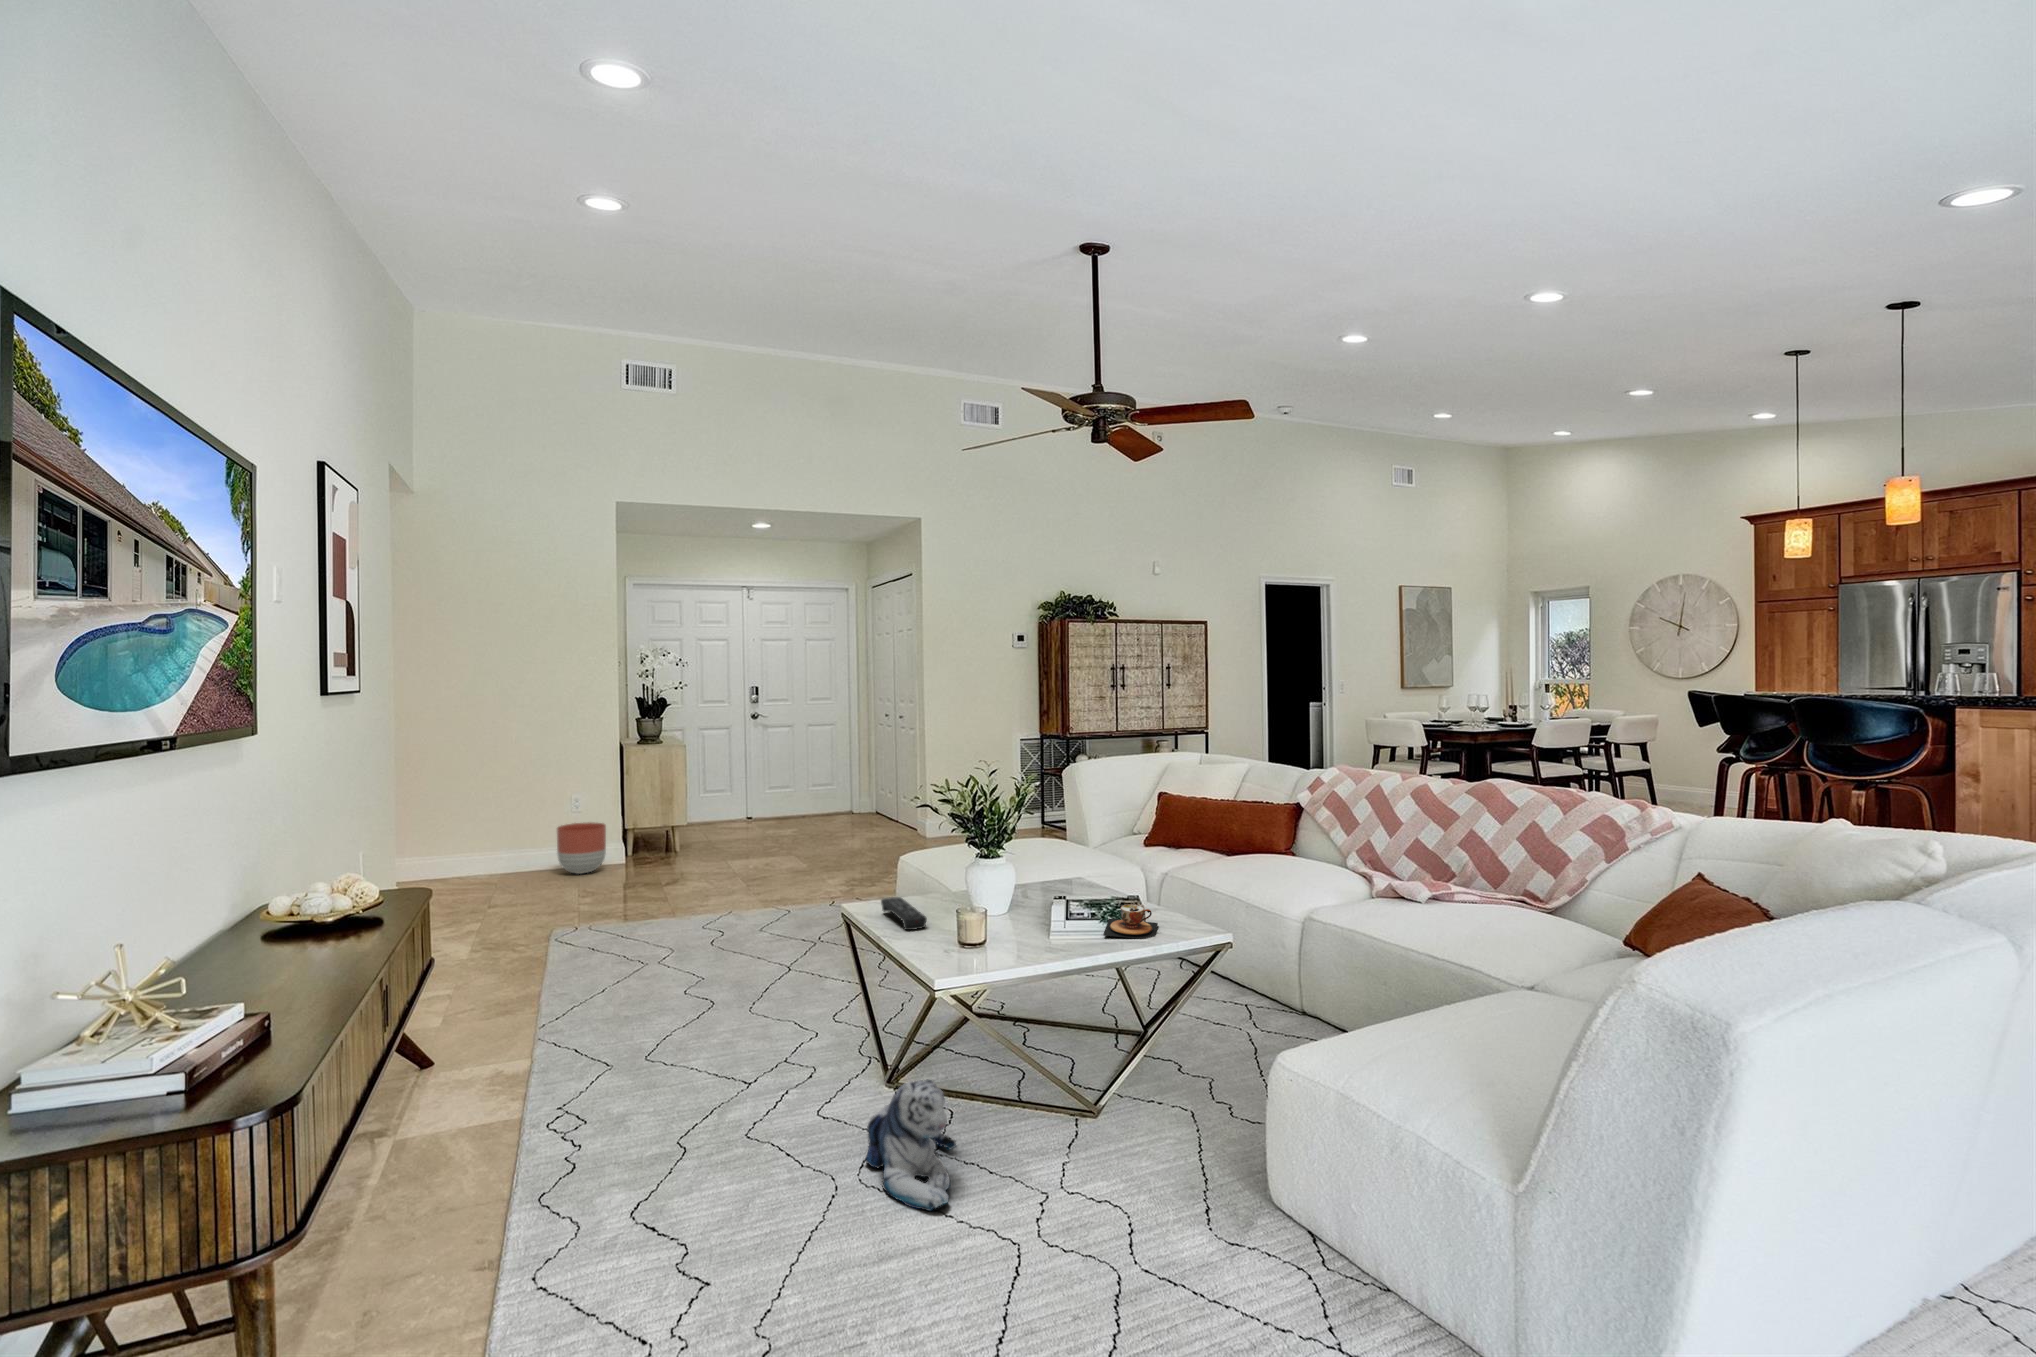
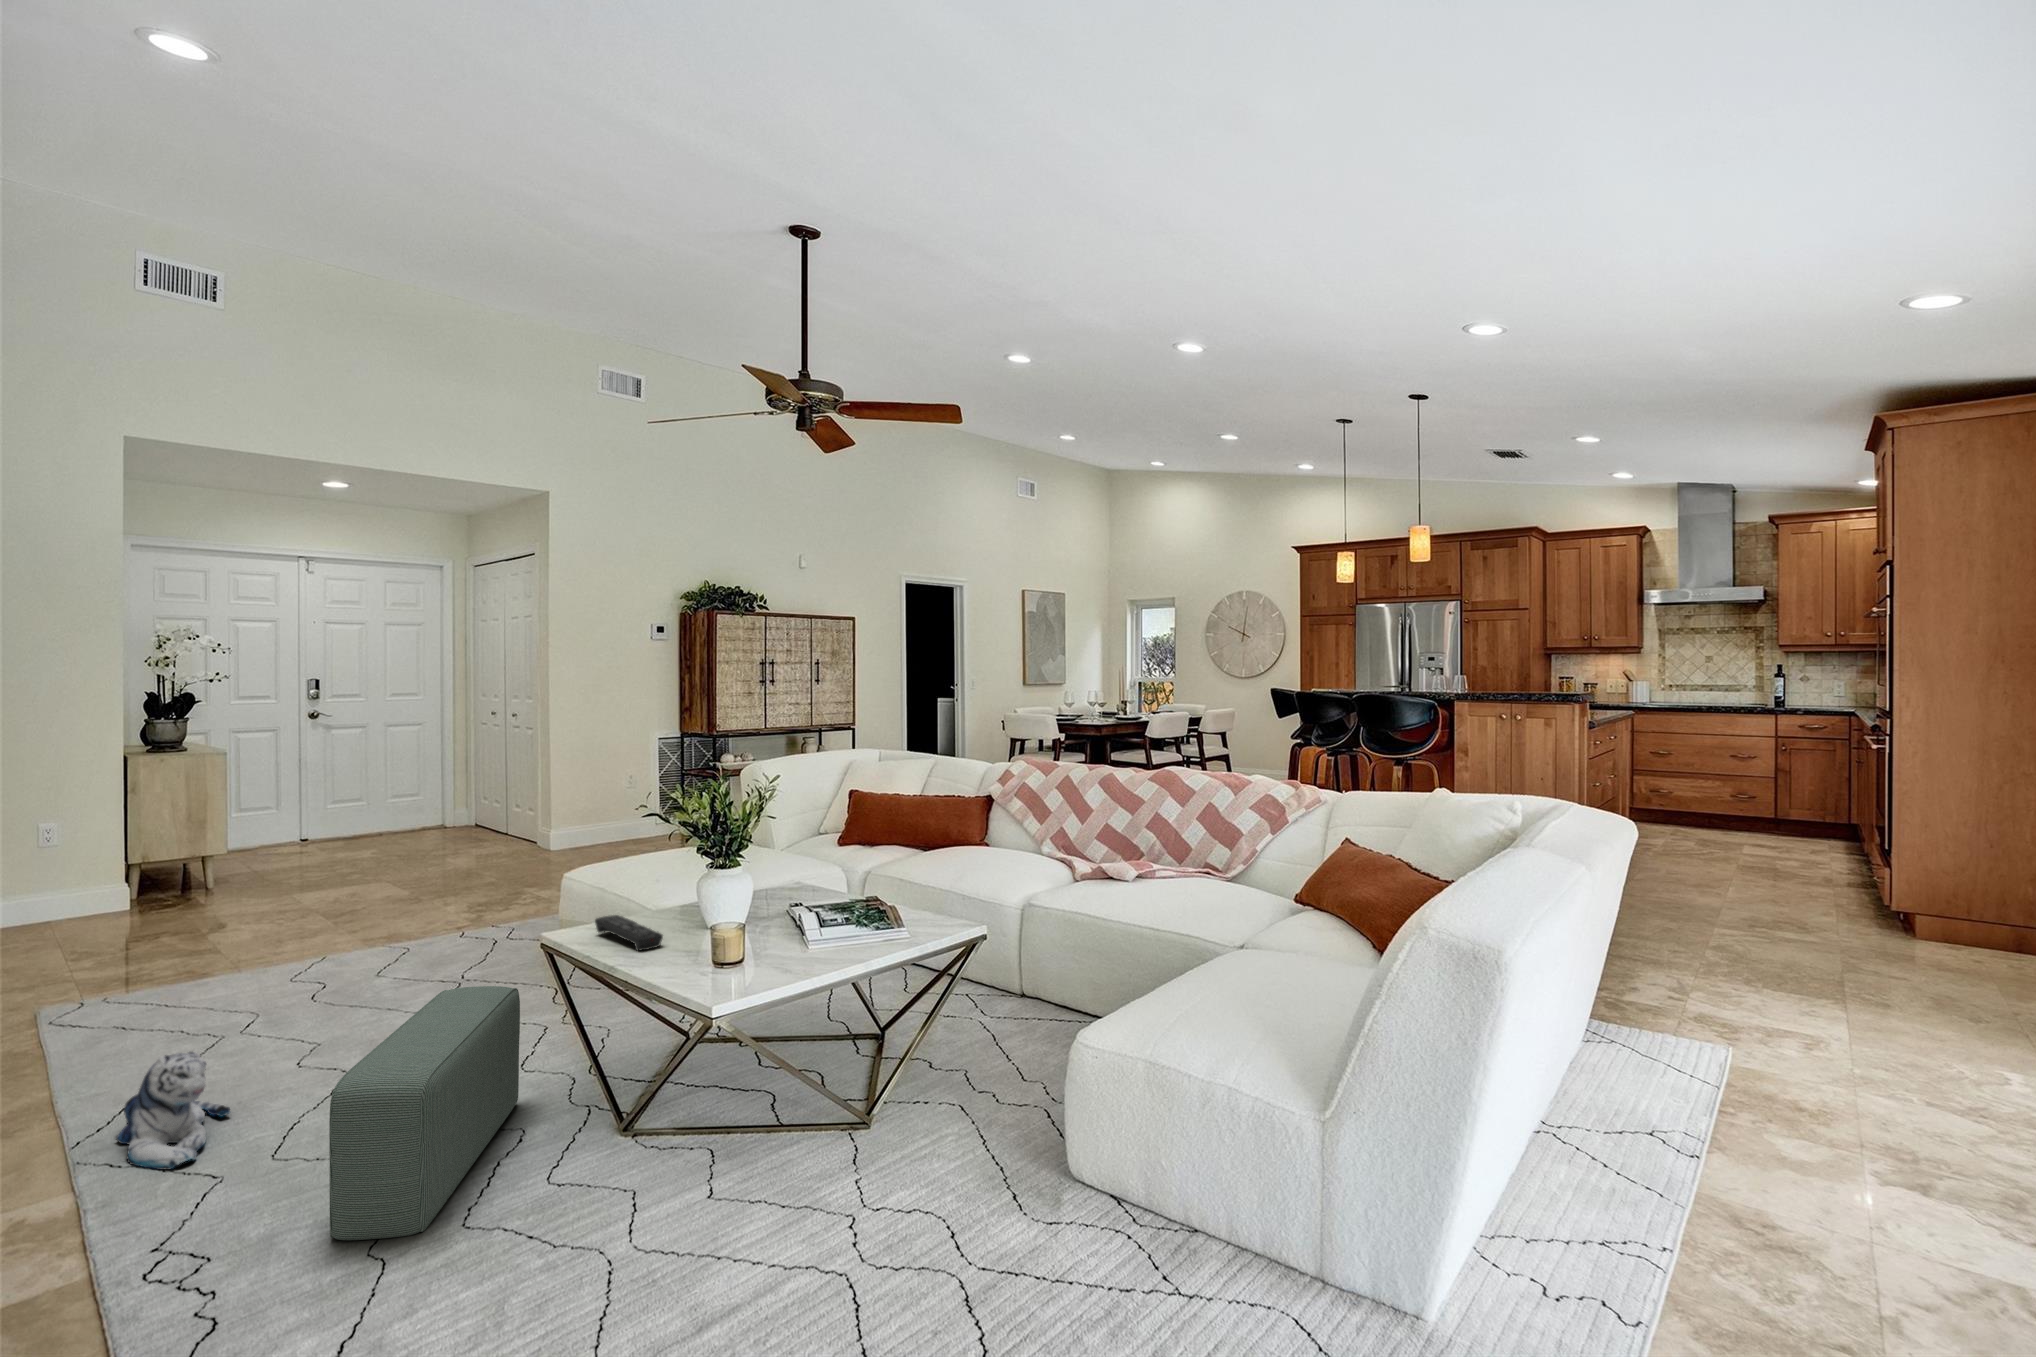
planter: present [557,822,606,874] -> none [29,855,111,923]
teacup: present [1103,904,1158,939] -> none [865,902,920,936]
pouf: none [654,948,820,1143] -> present [329,986,520,1240]
plush toy: present [865,1079,956,1211] -> present [116,1052,230,1170]

